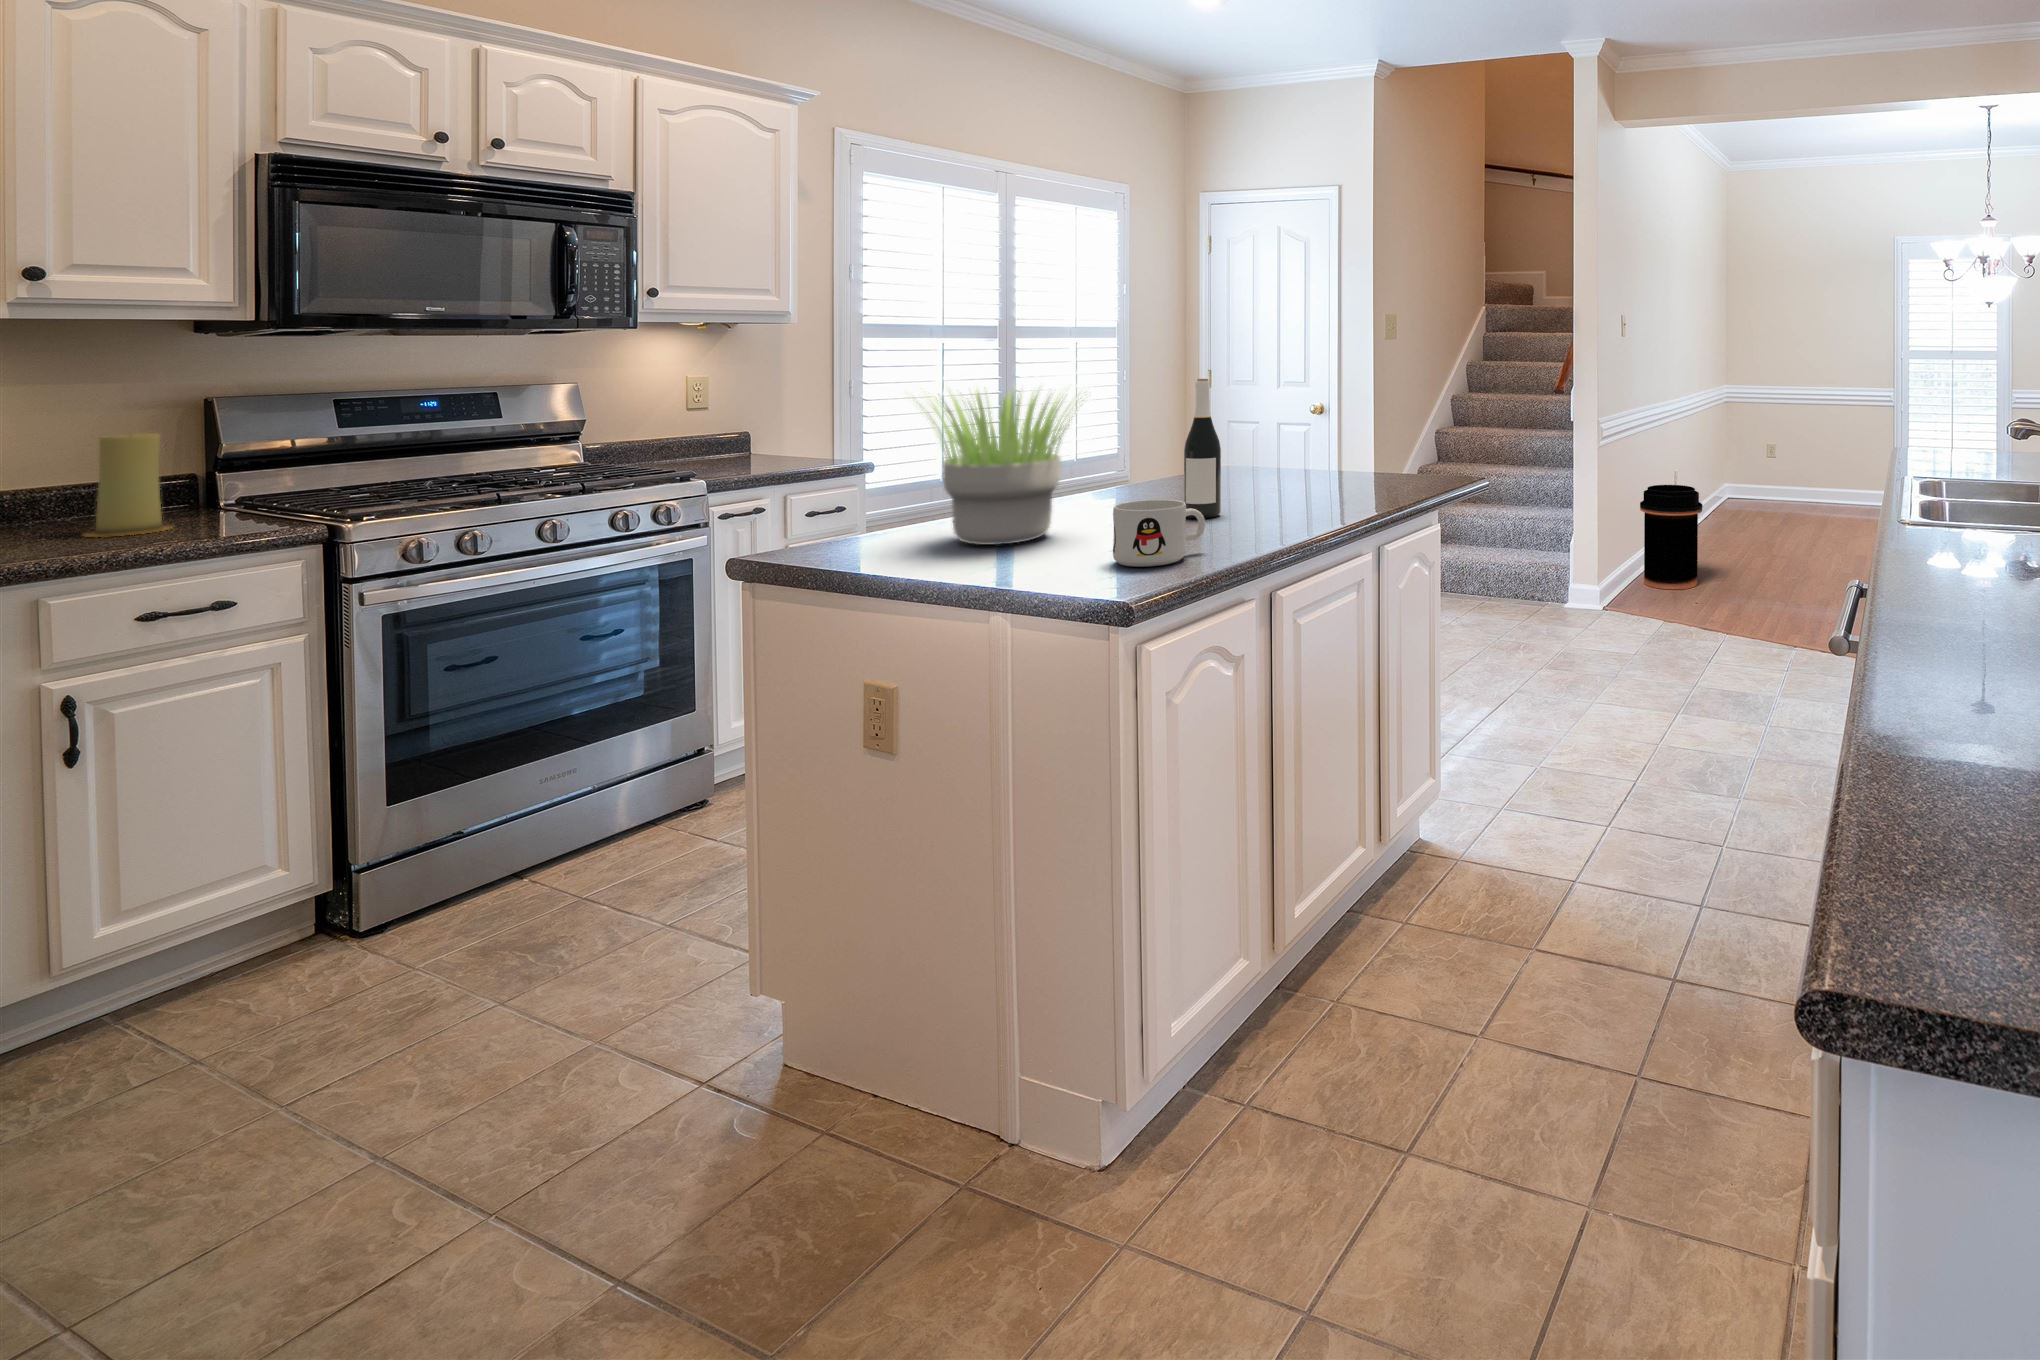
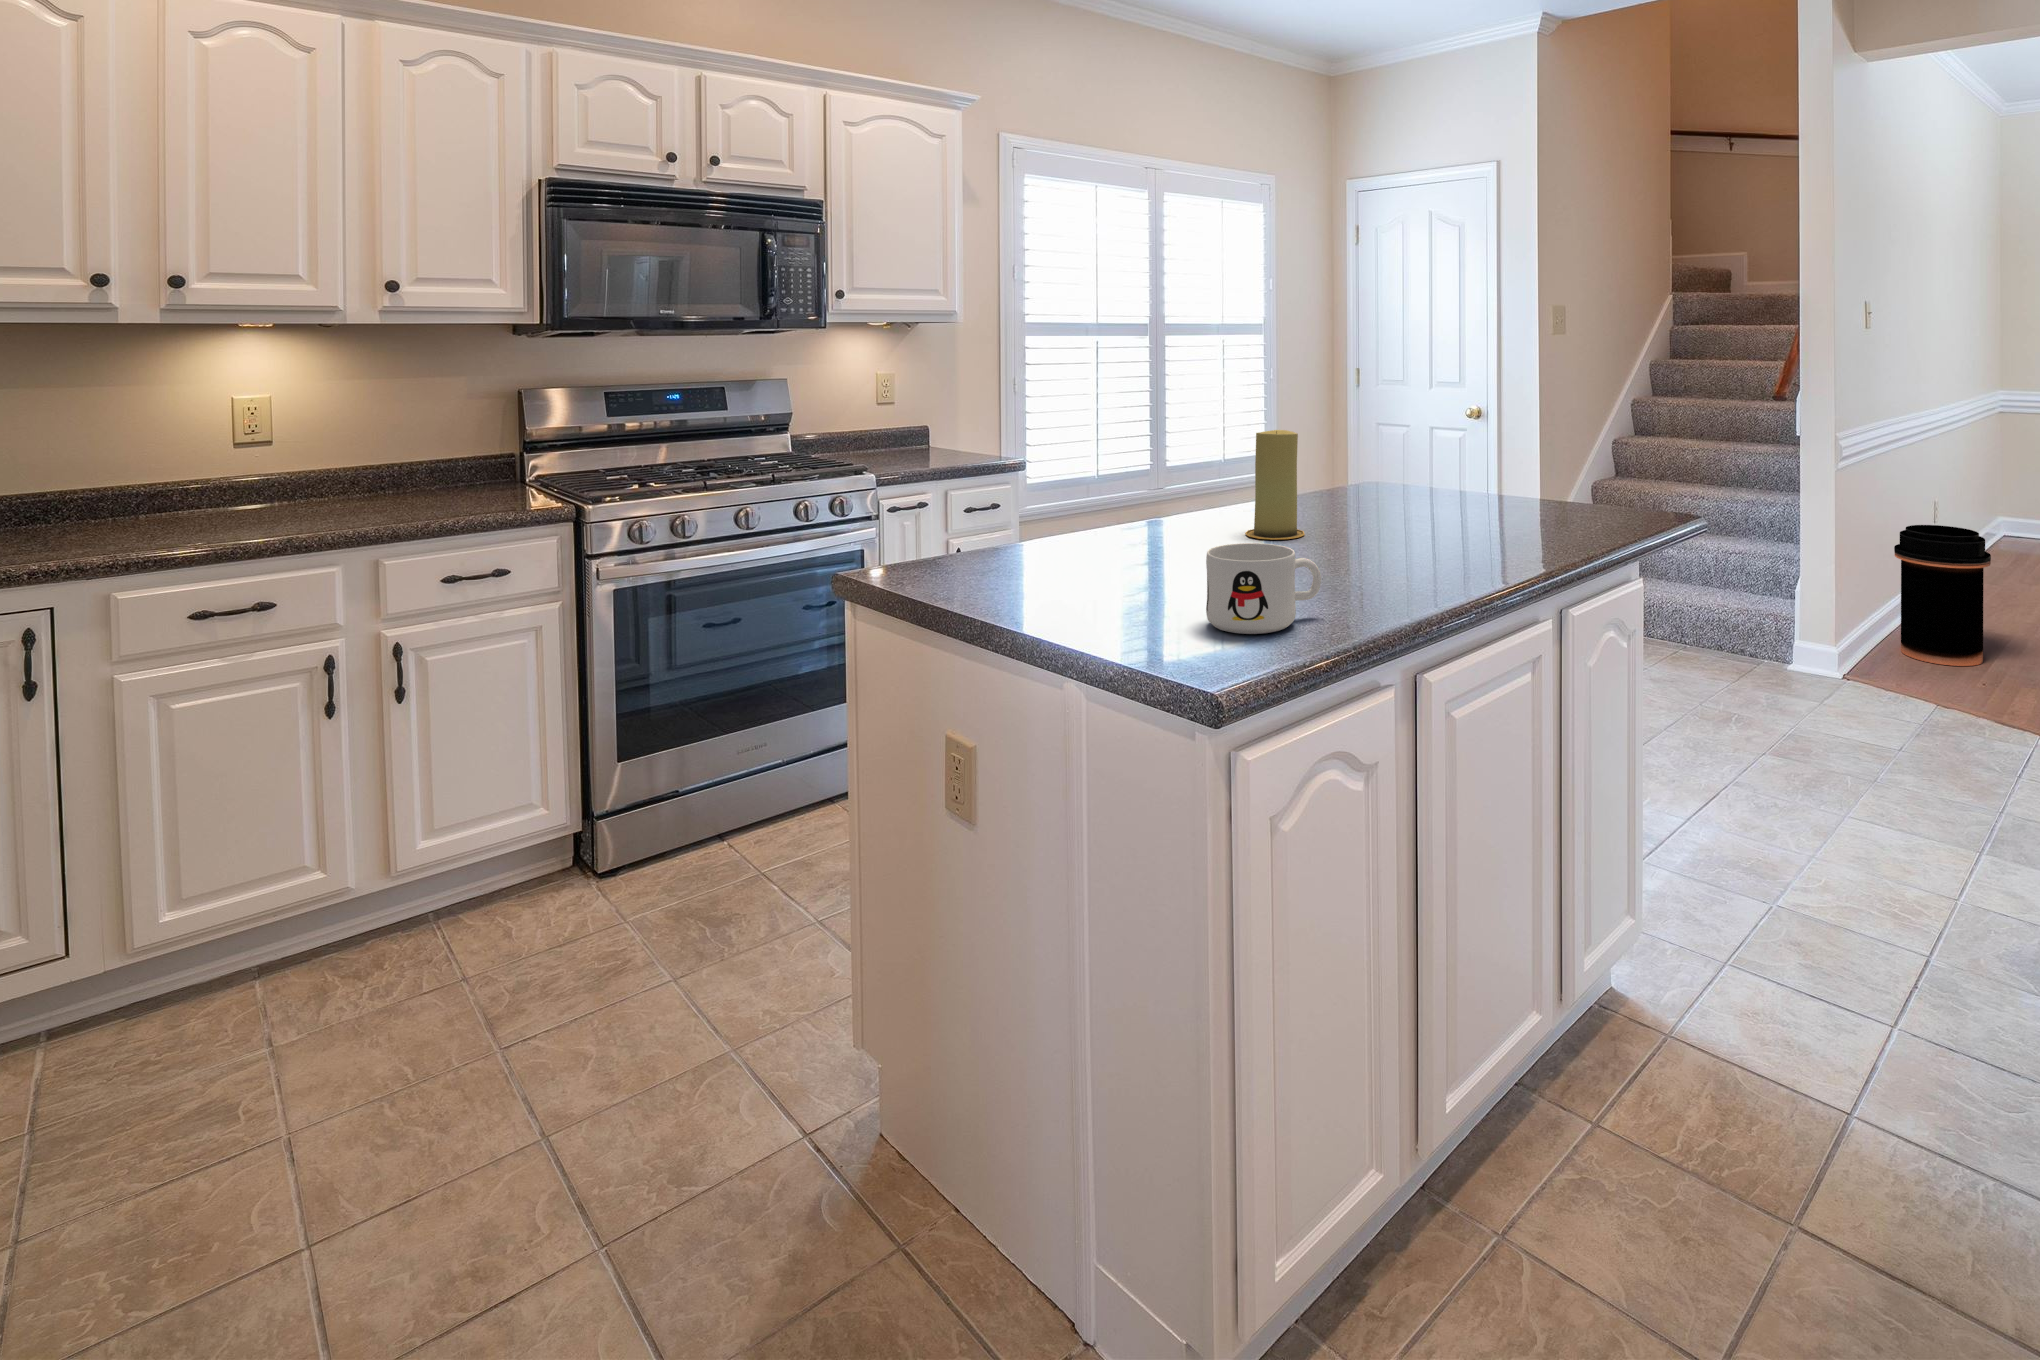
wine bottle: present [1184,379,1221,518] -> none [1304,386,1348,561]
potted plant: present [913,385,1081,545] -> none [986,387,1198,581]
candle: present [85,433,171,537] -> present [1245,430,1304,540]

